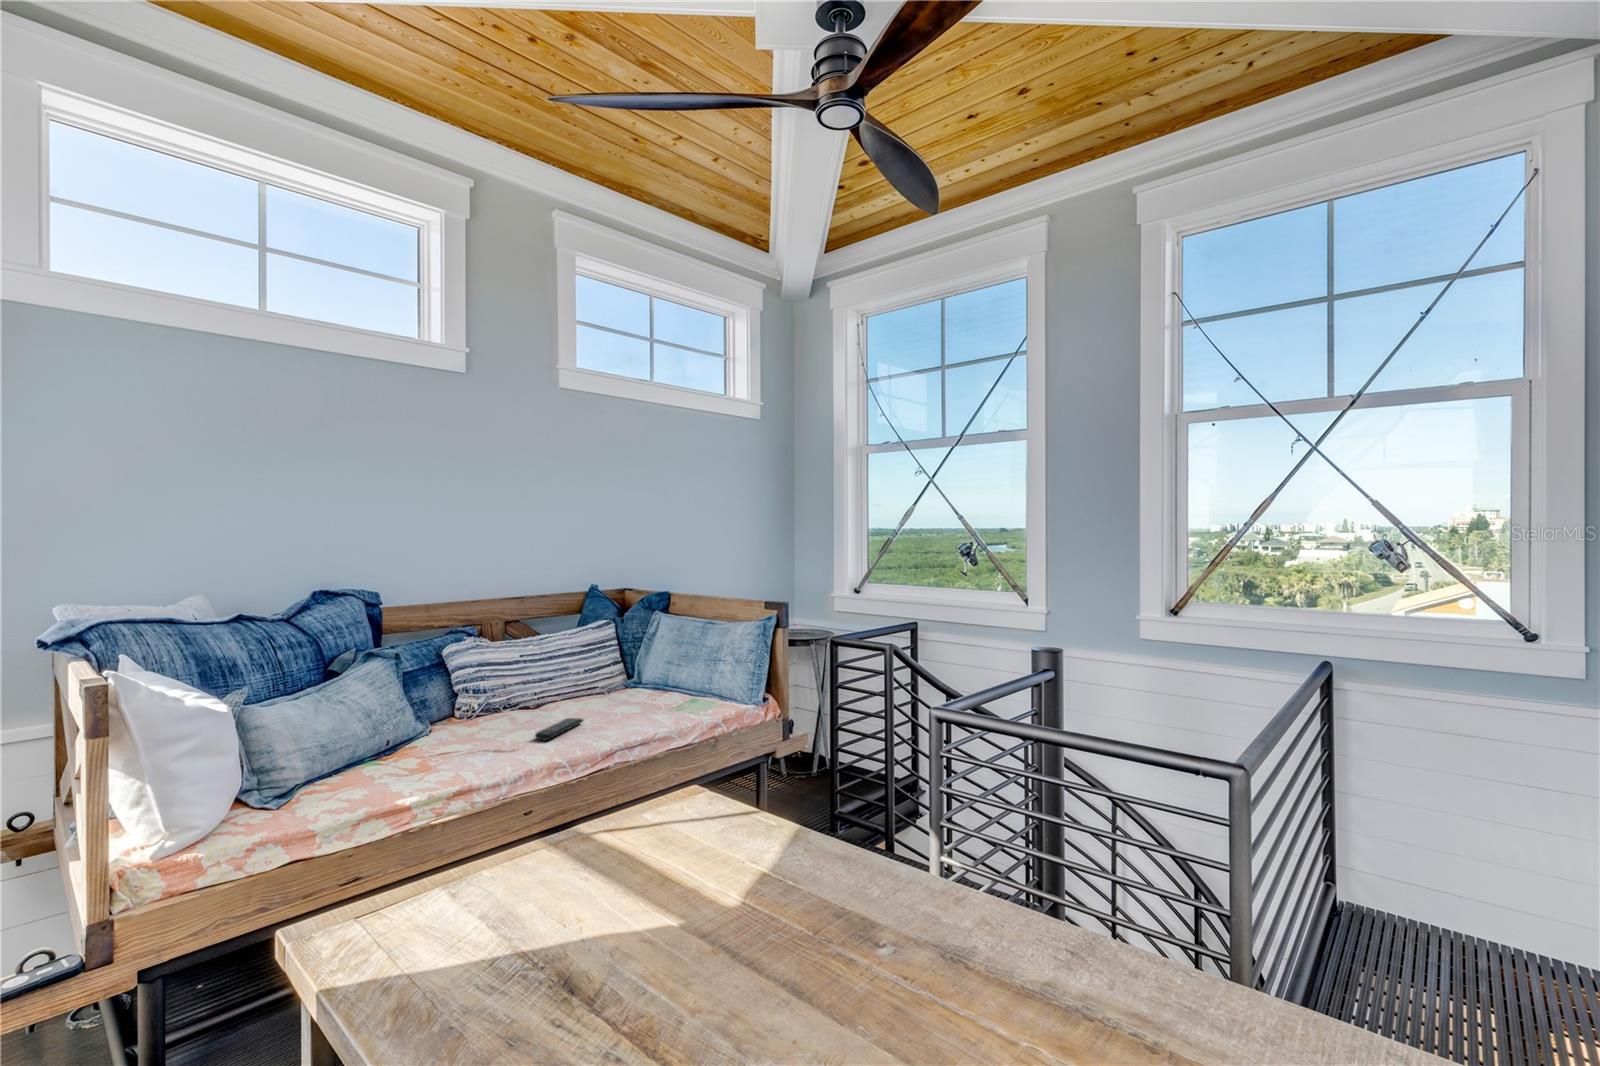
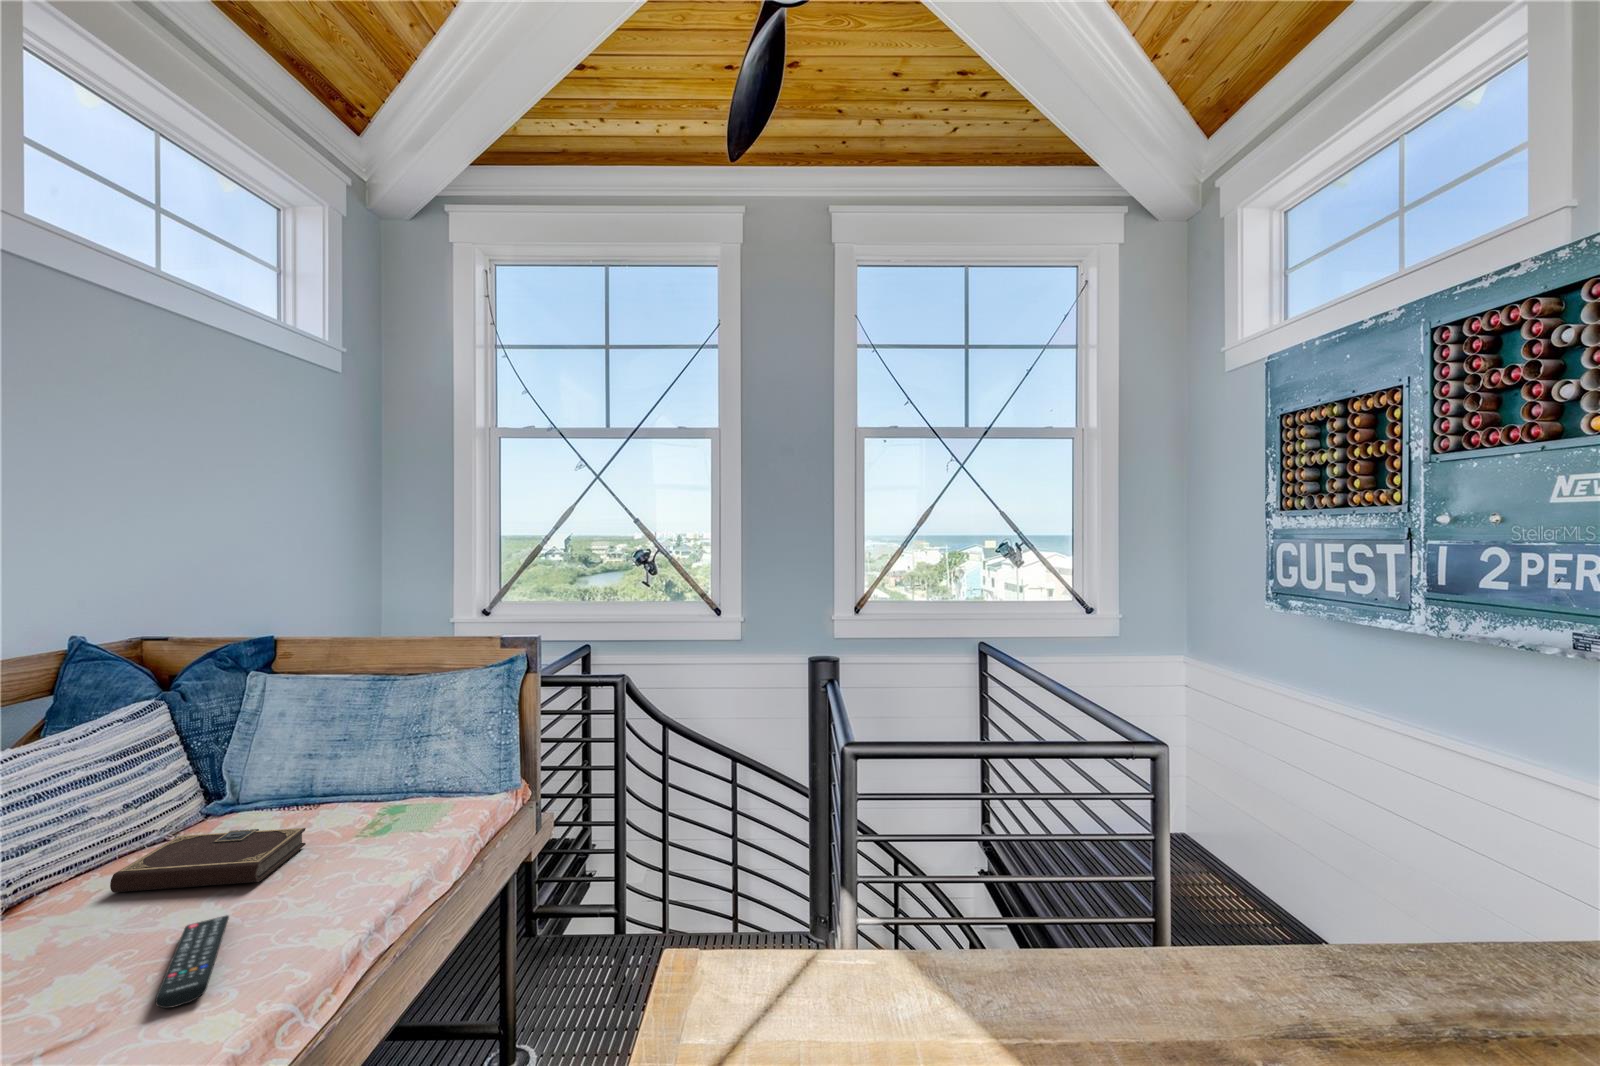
notebook: none [562,688,641,713] -> present [110,828,306,892]

